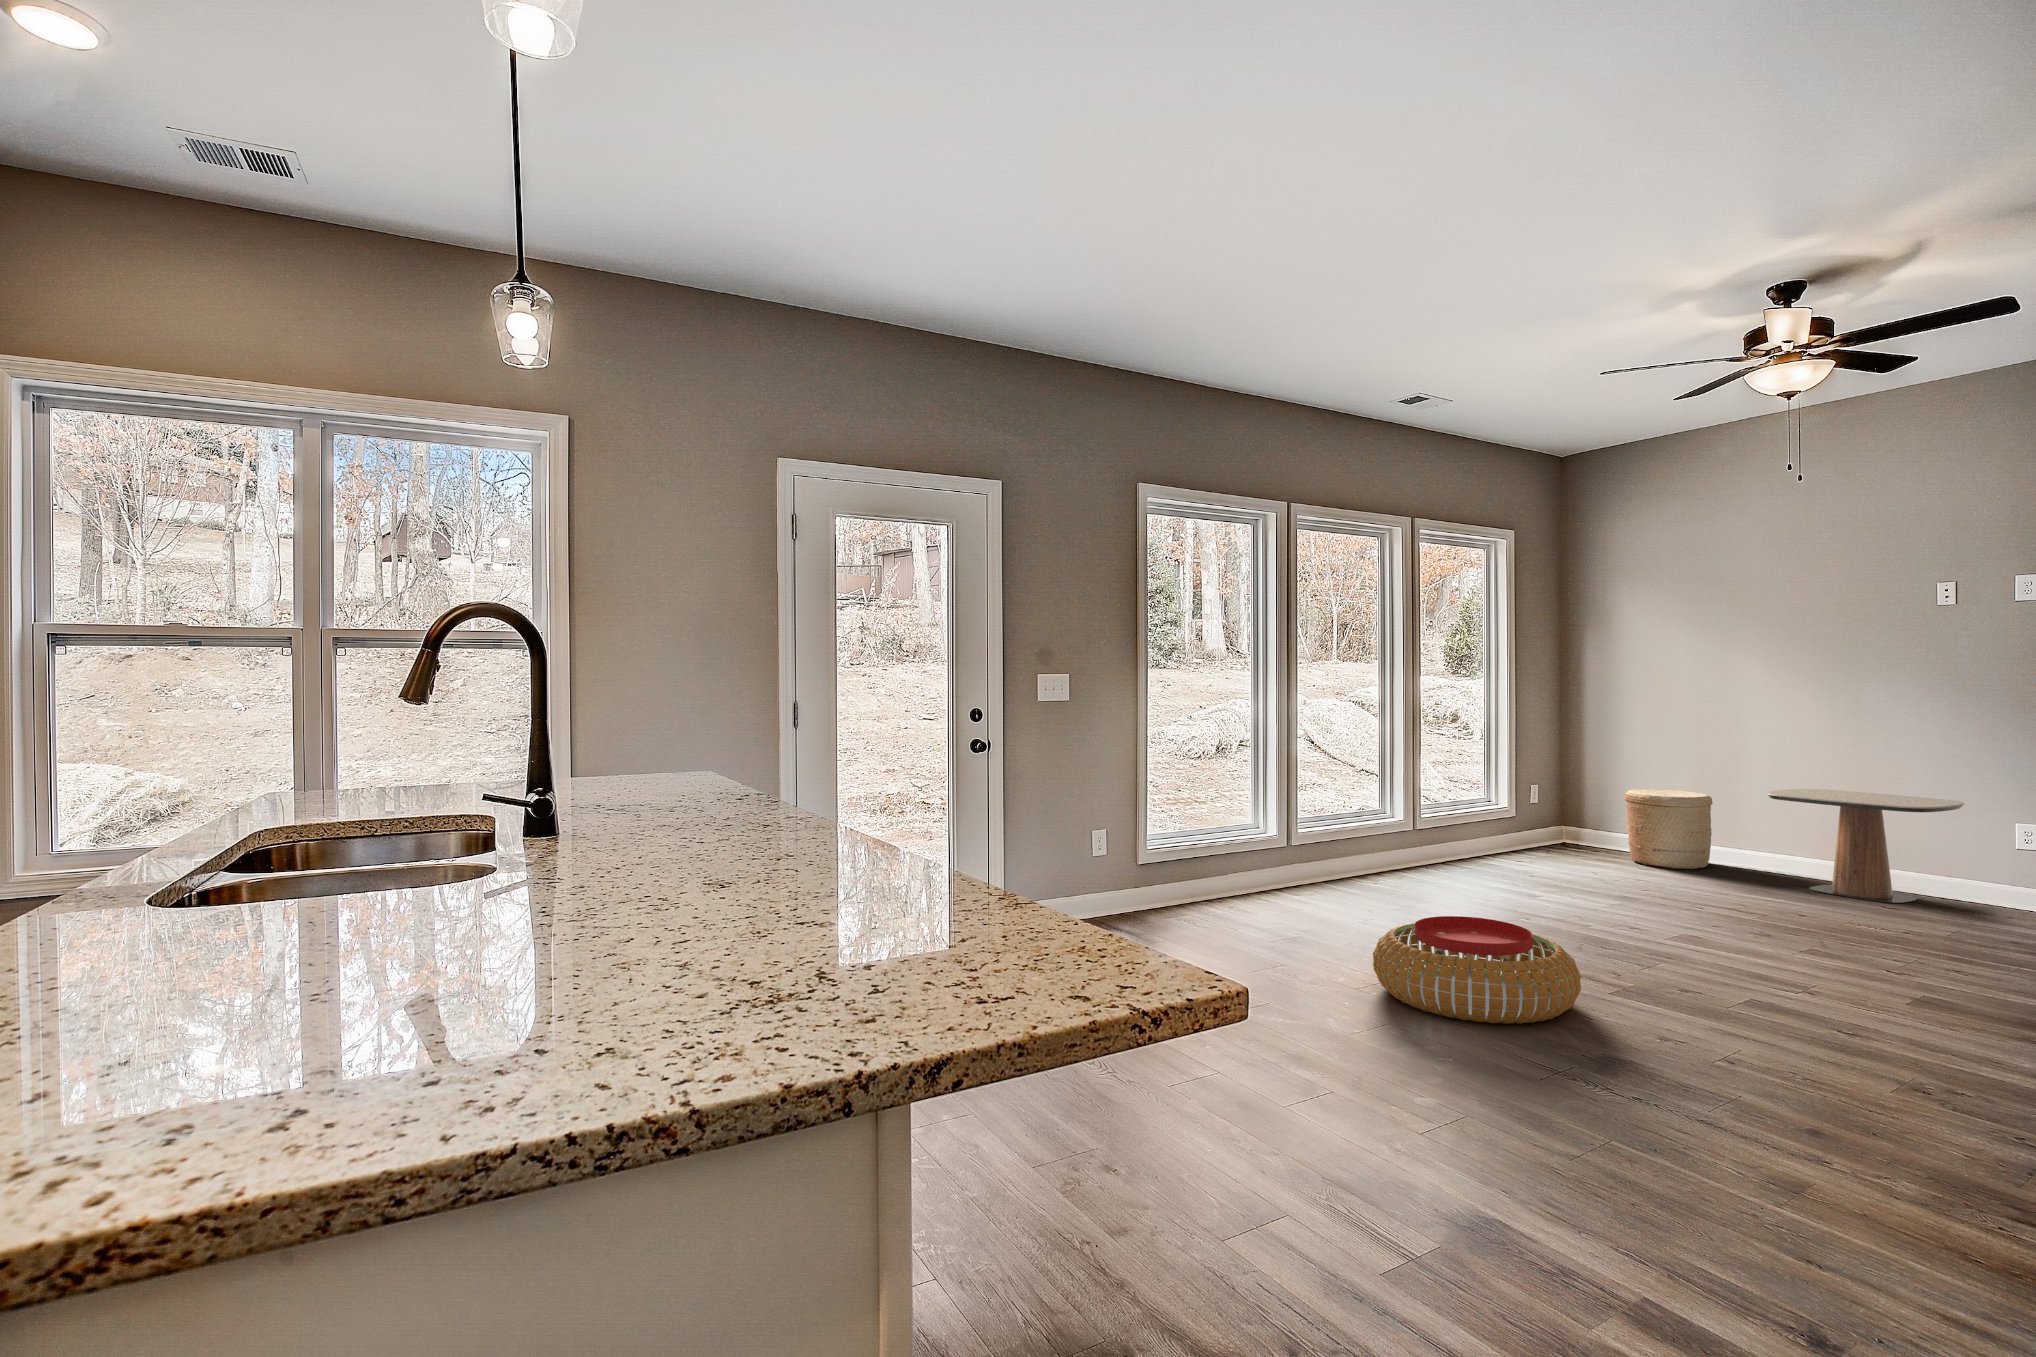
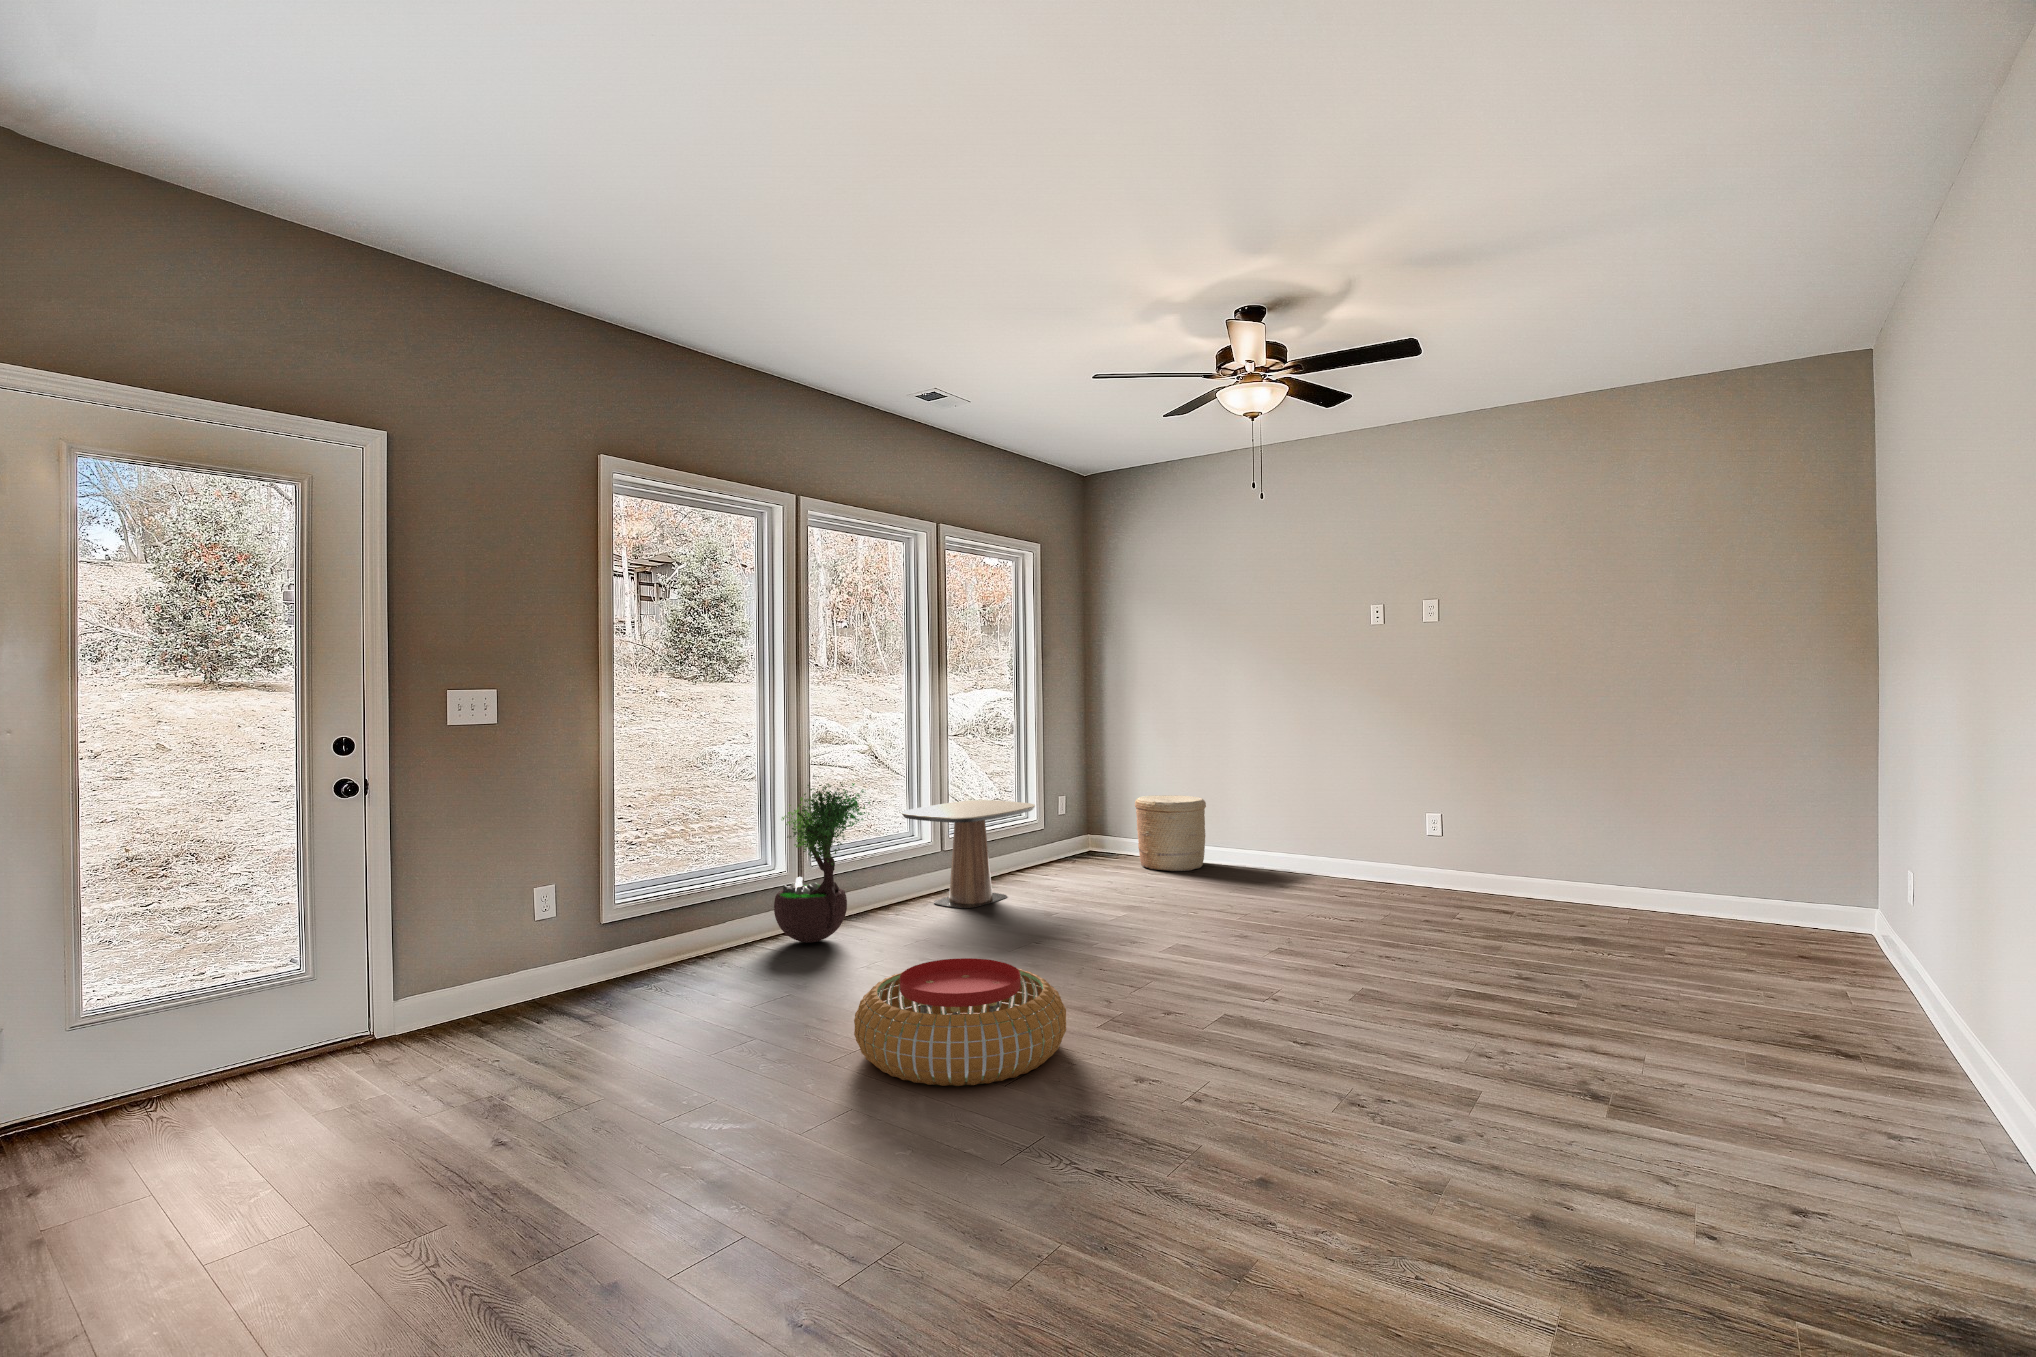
potted tree: none [1269,752,1357,899] -> present [774,776,870,942]
side table: present [1767,789,1964,903] -> present [902,800,1035,908]

